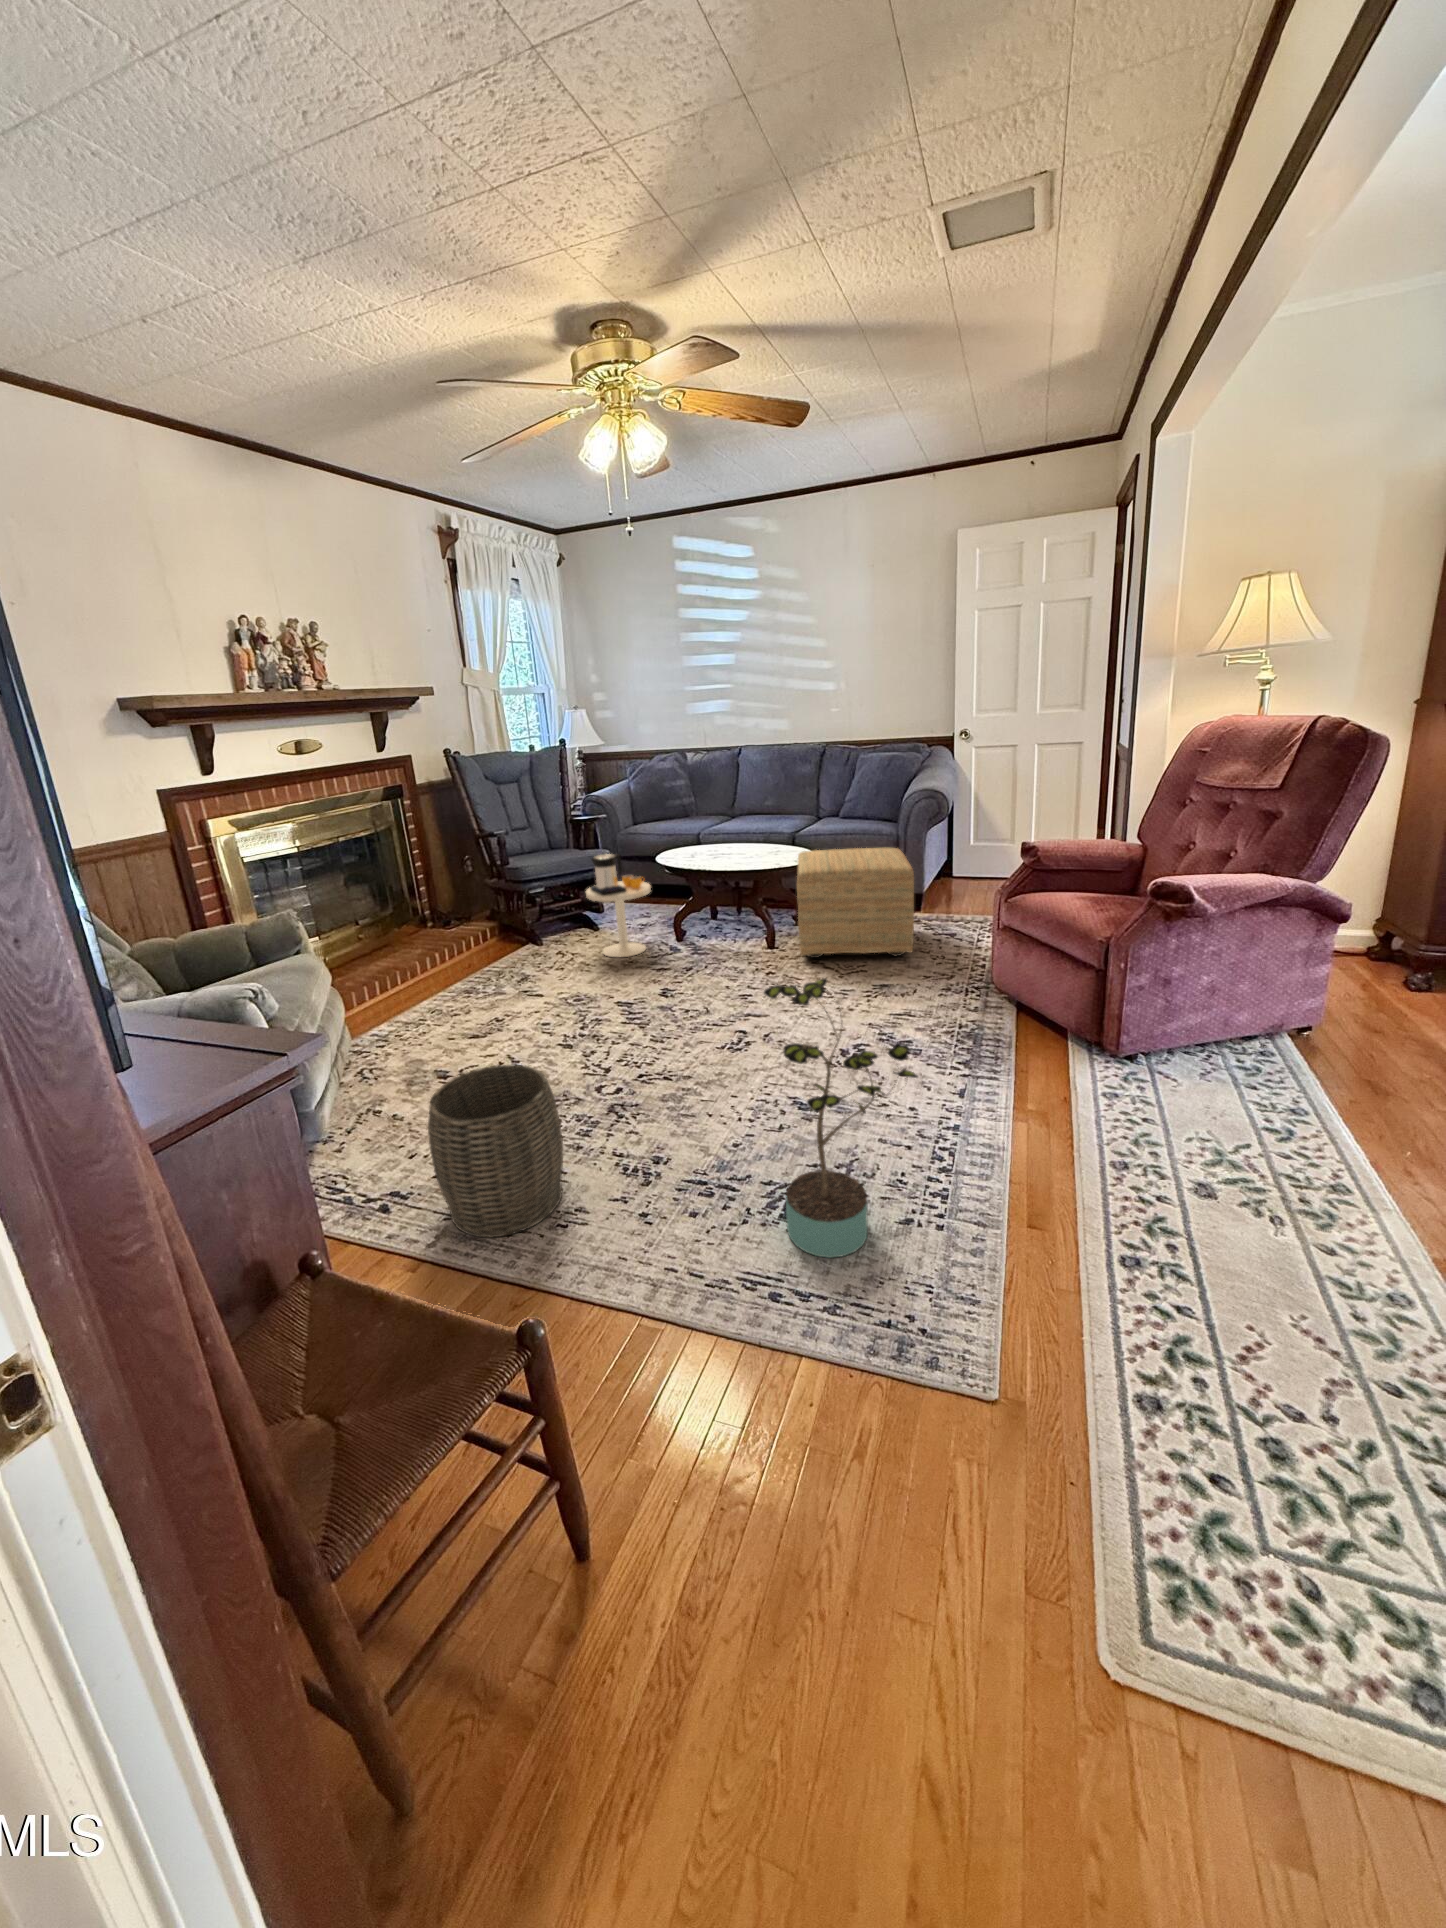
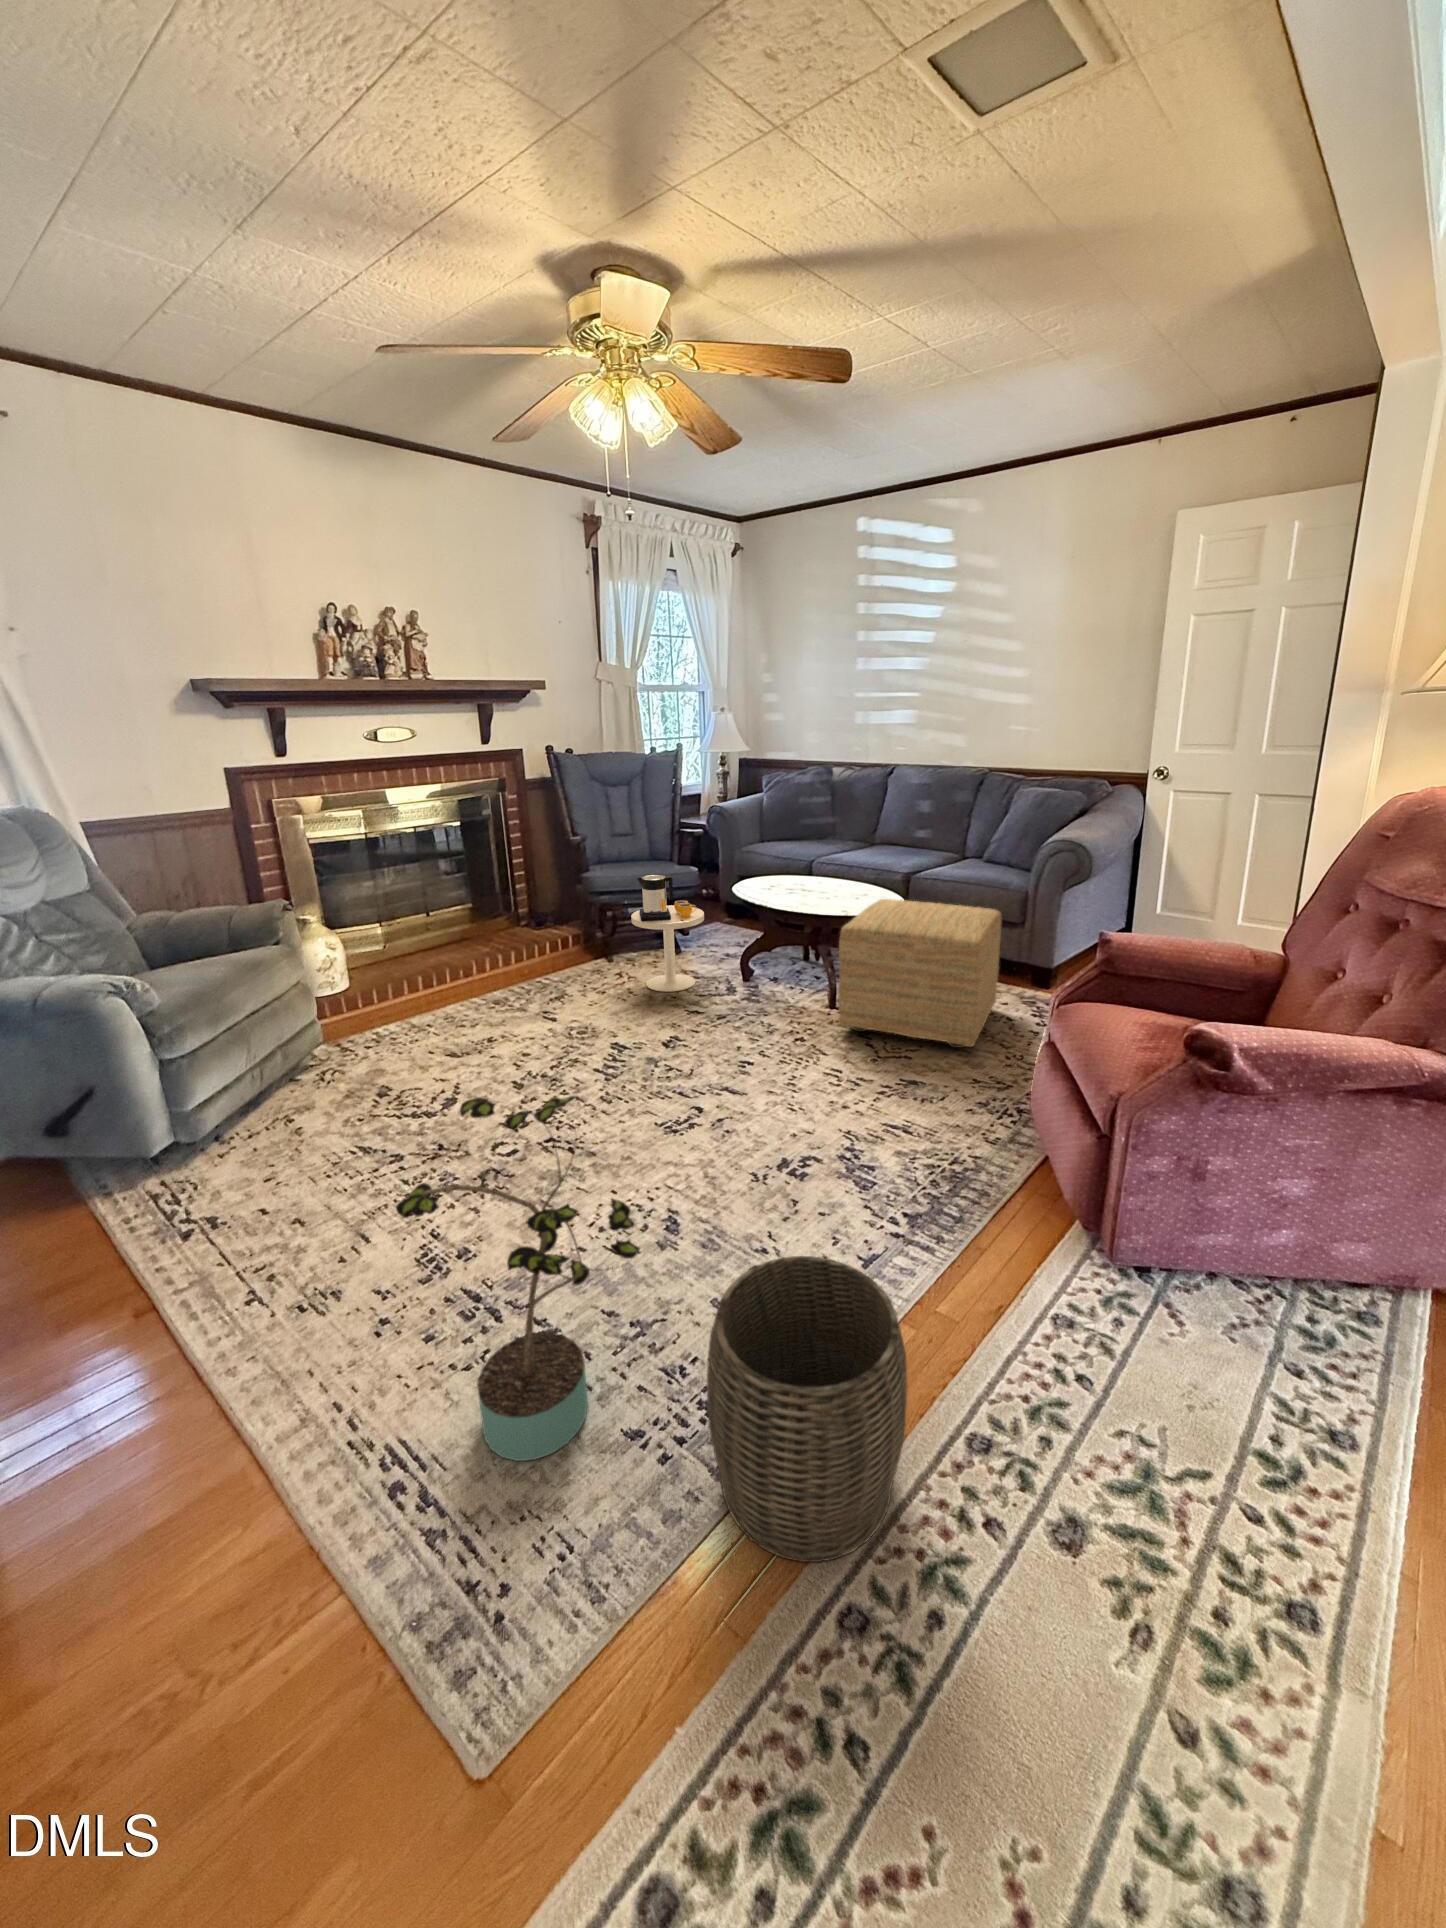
woven basket: present [428,1065,563,1237] -> present [707,1256,907,1562]

